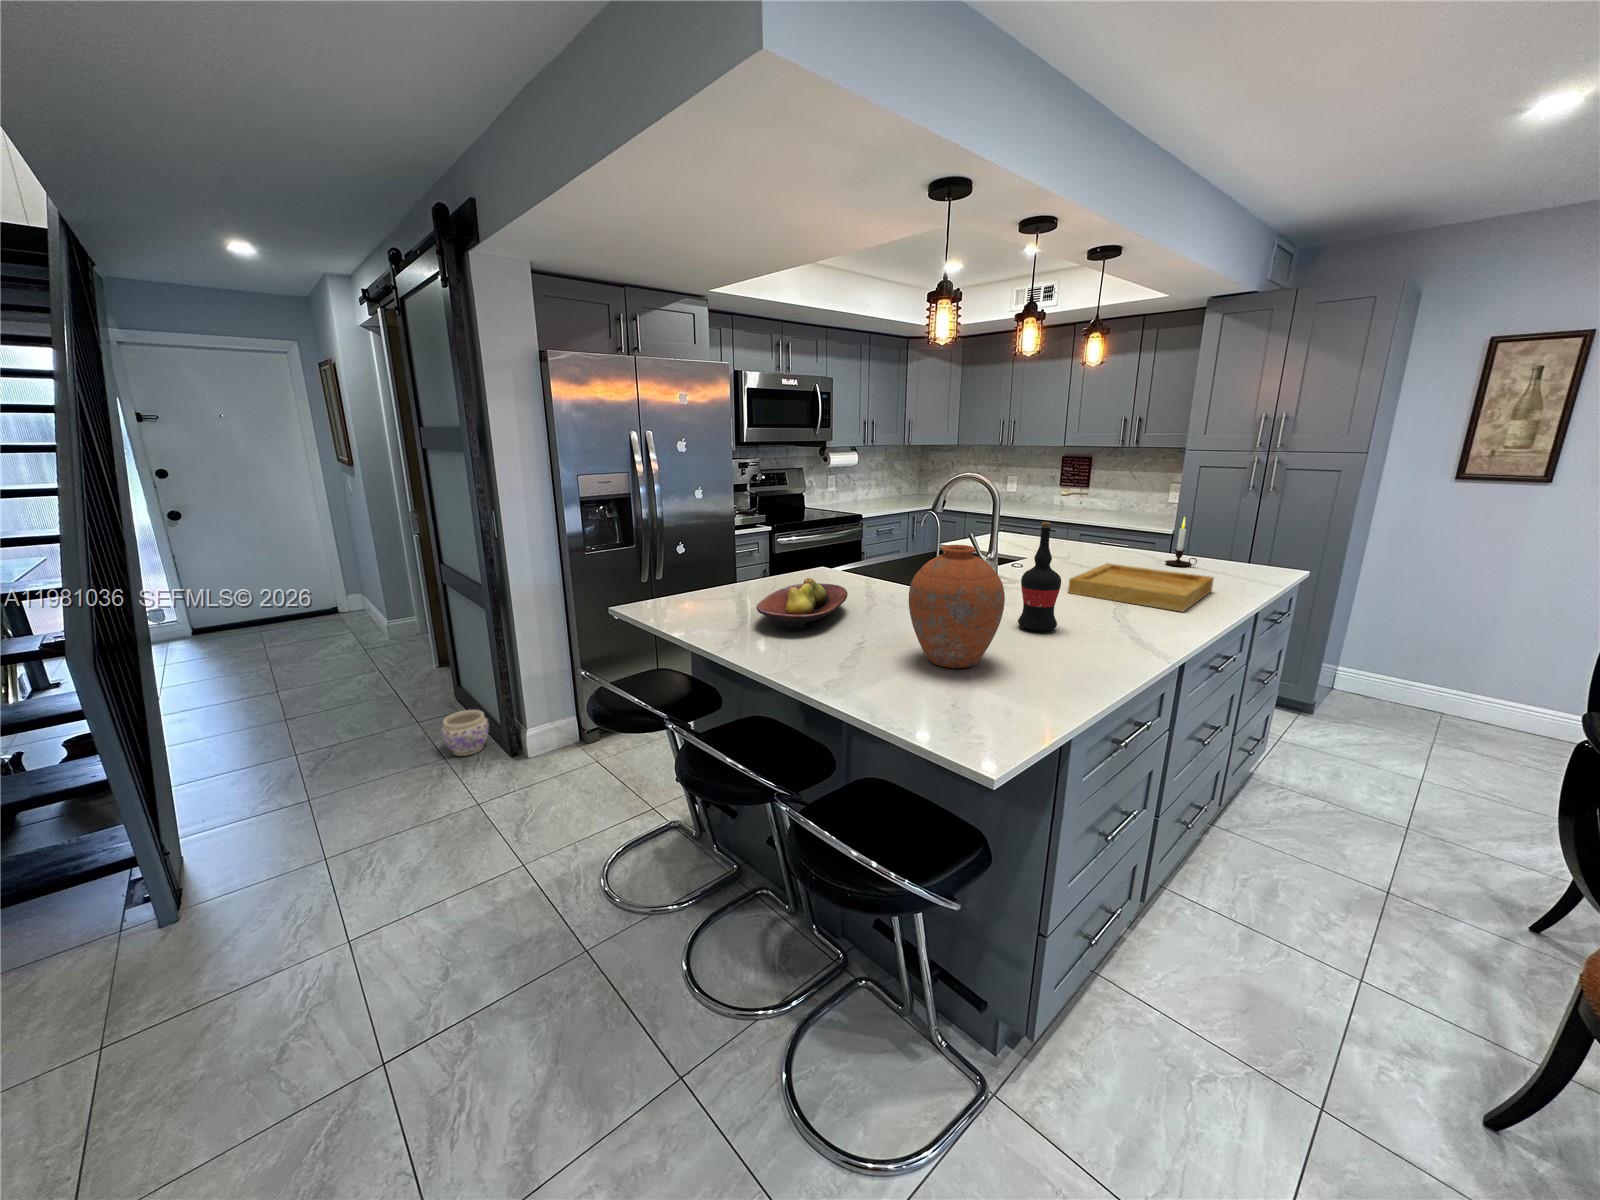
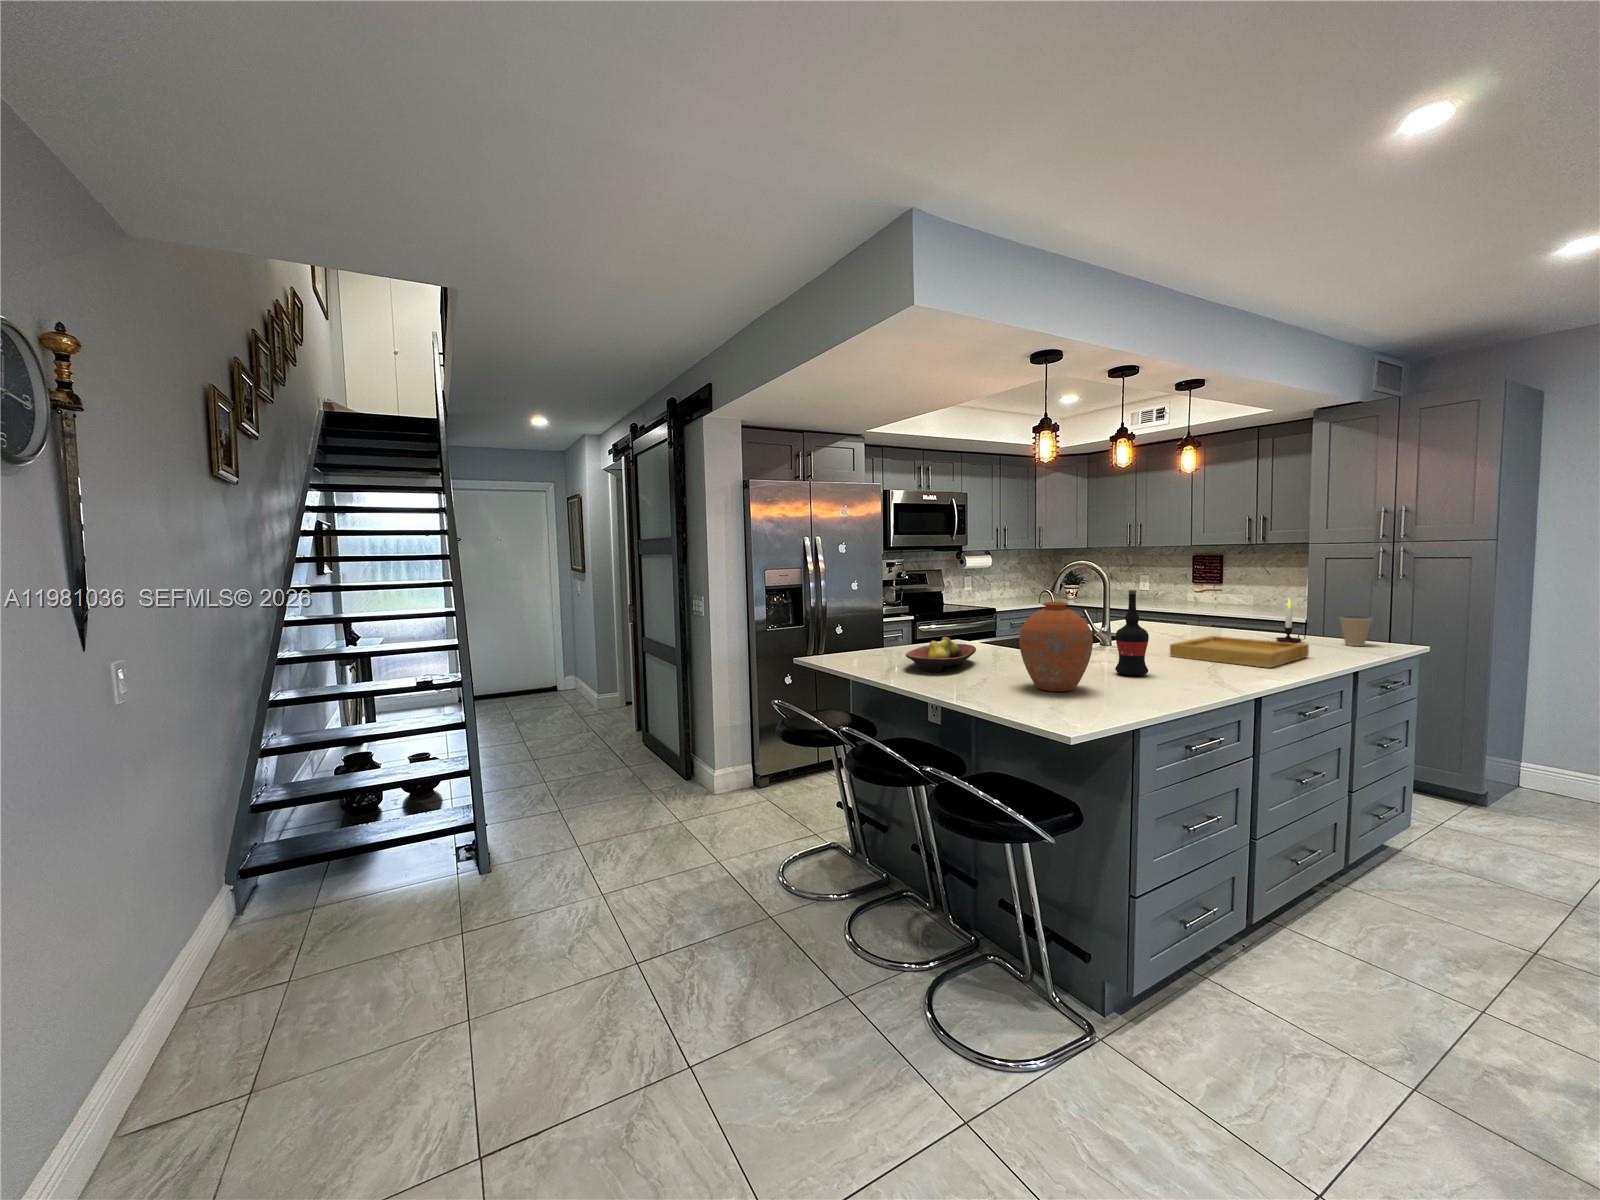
coffee cup: none [1233,538,1267,572] -> present [1340,616,1372,646]
planter: present [441,710,489,756] -> none [650,756,684,792]

